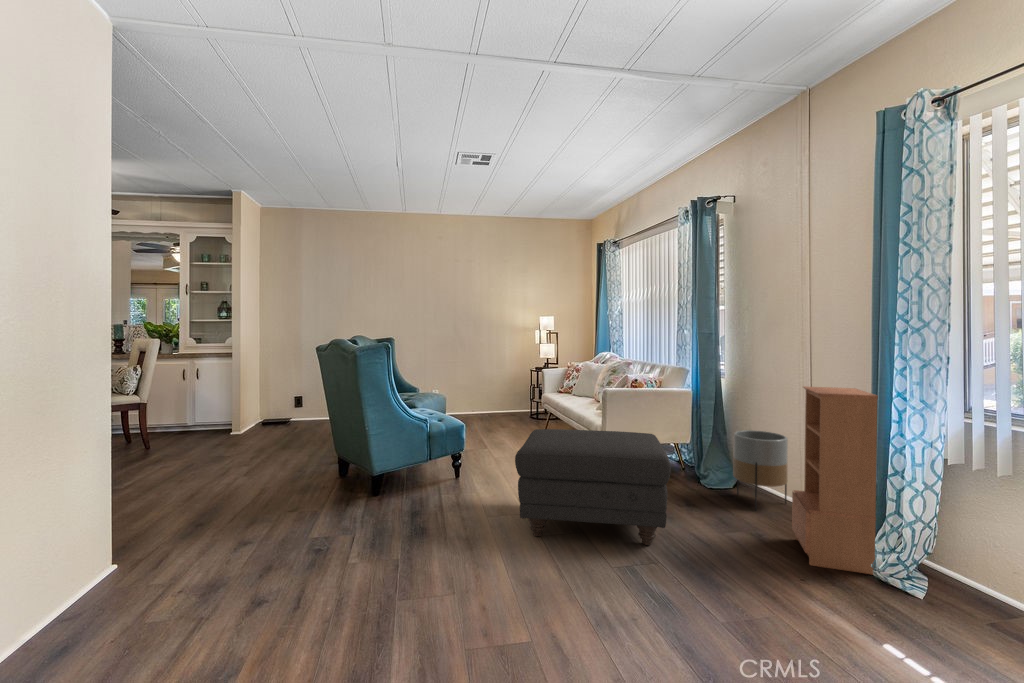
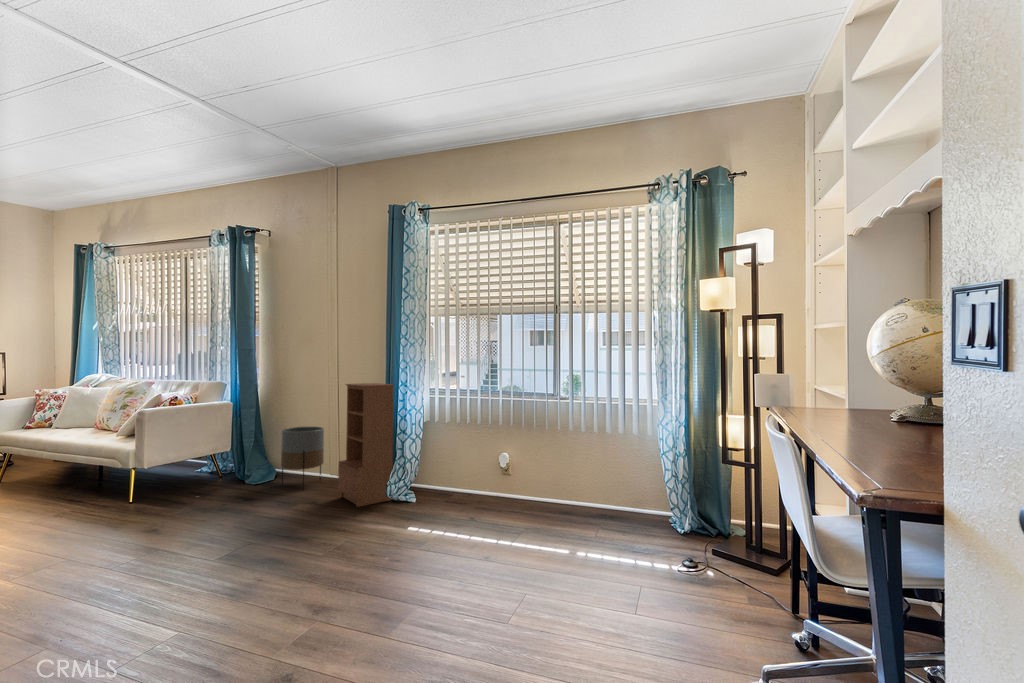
ottoman: present [515,429,671,545] -> none [64,438,262,569]

